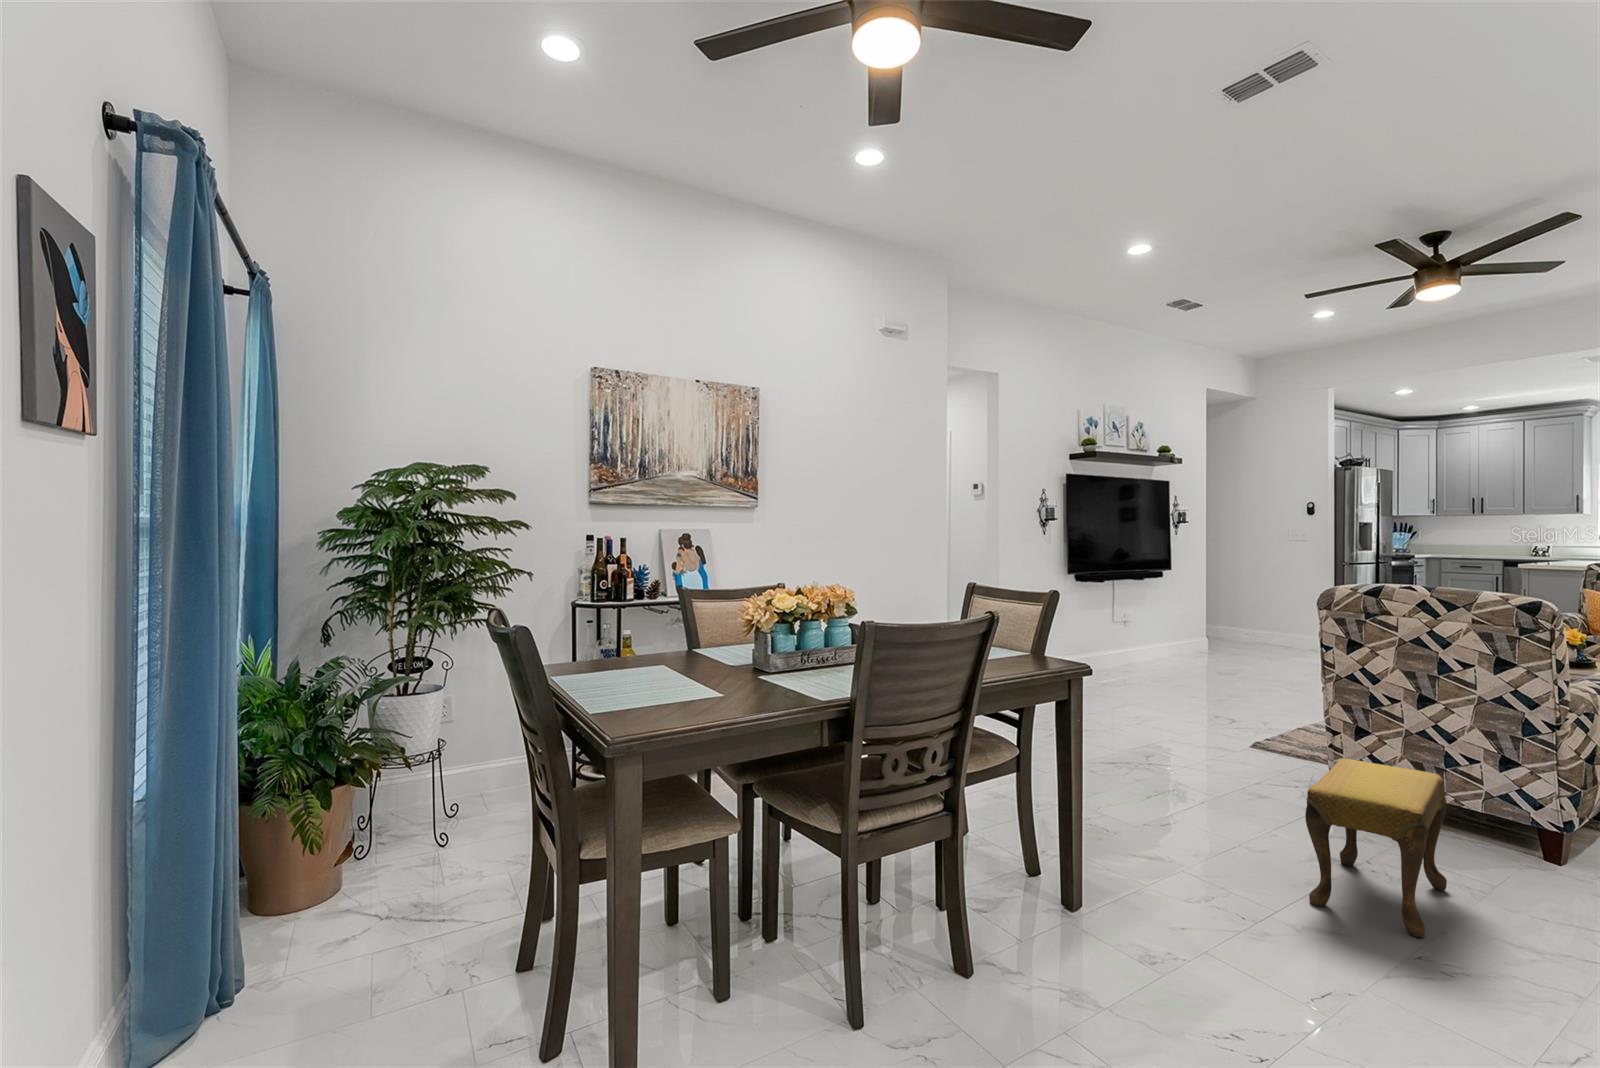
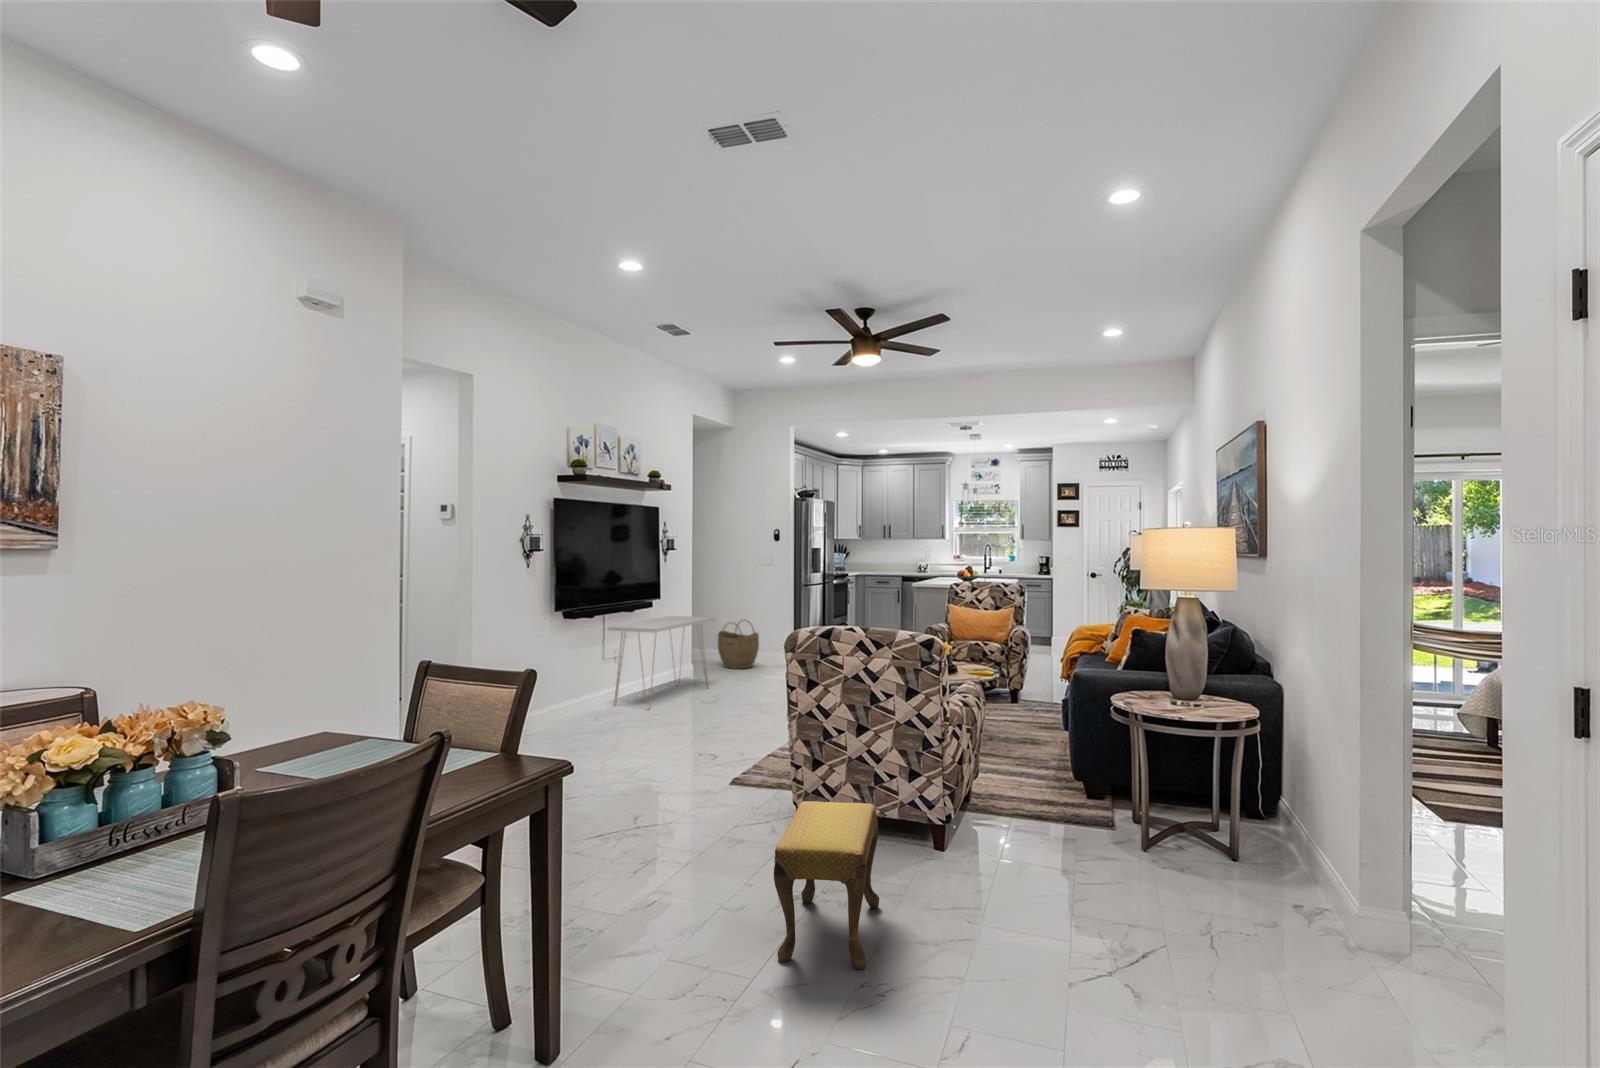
console table: none [1114,589,1233,675] -> present [607,616,715,705]
woven basket: none [1235,600,1287,652] -> present [718,622,759,669]

